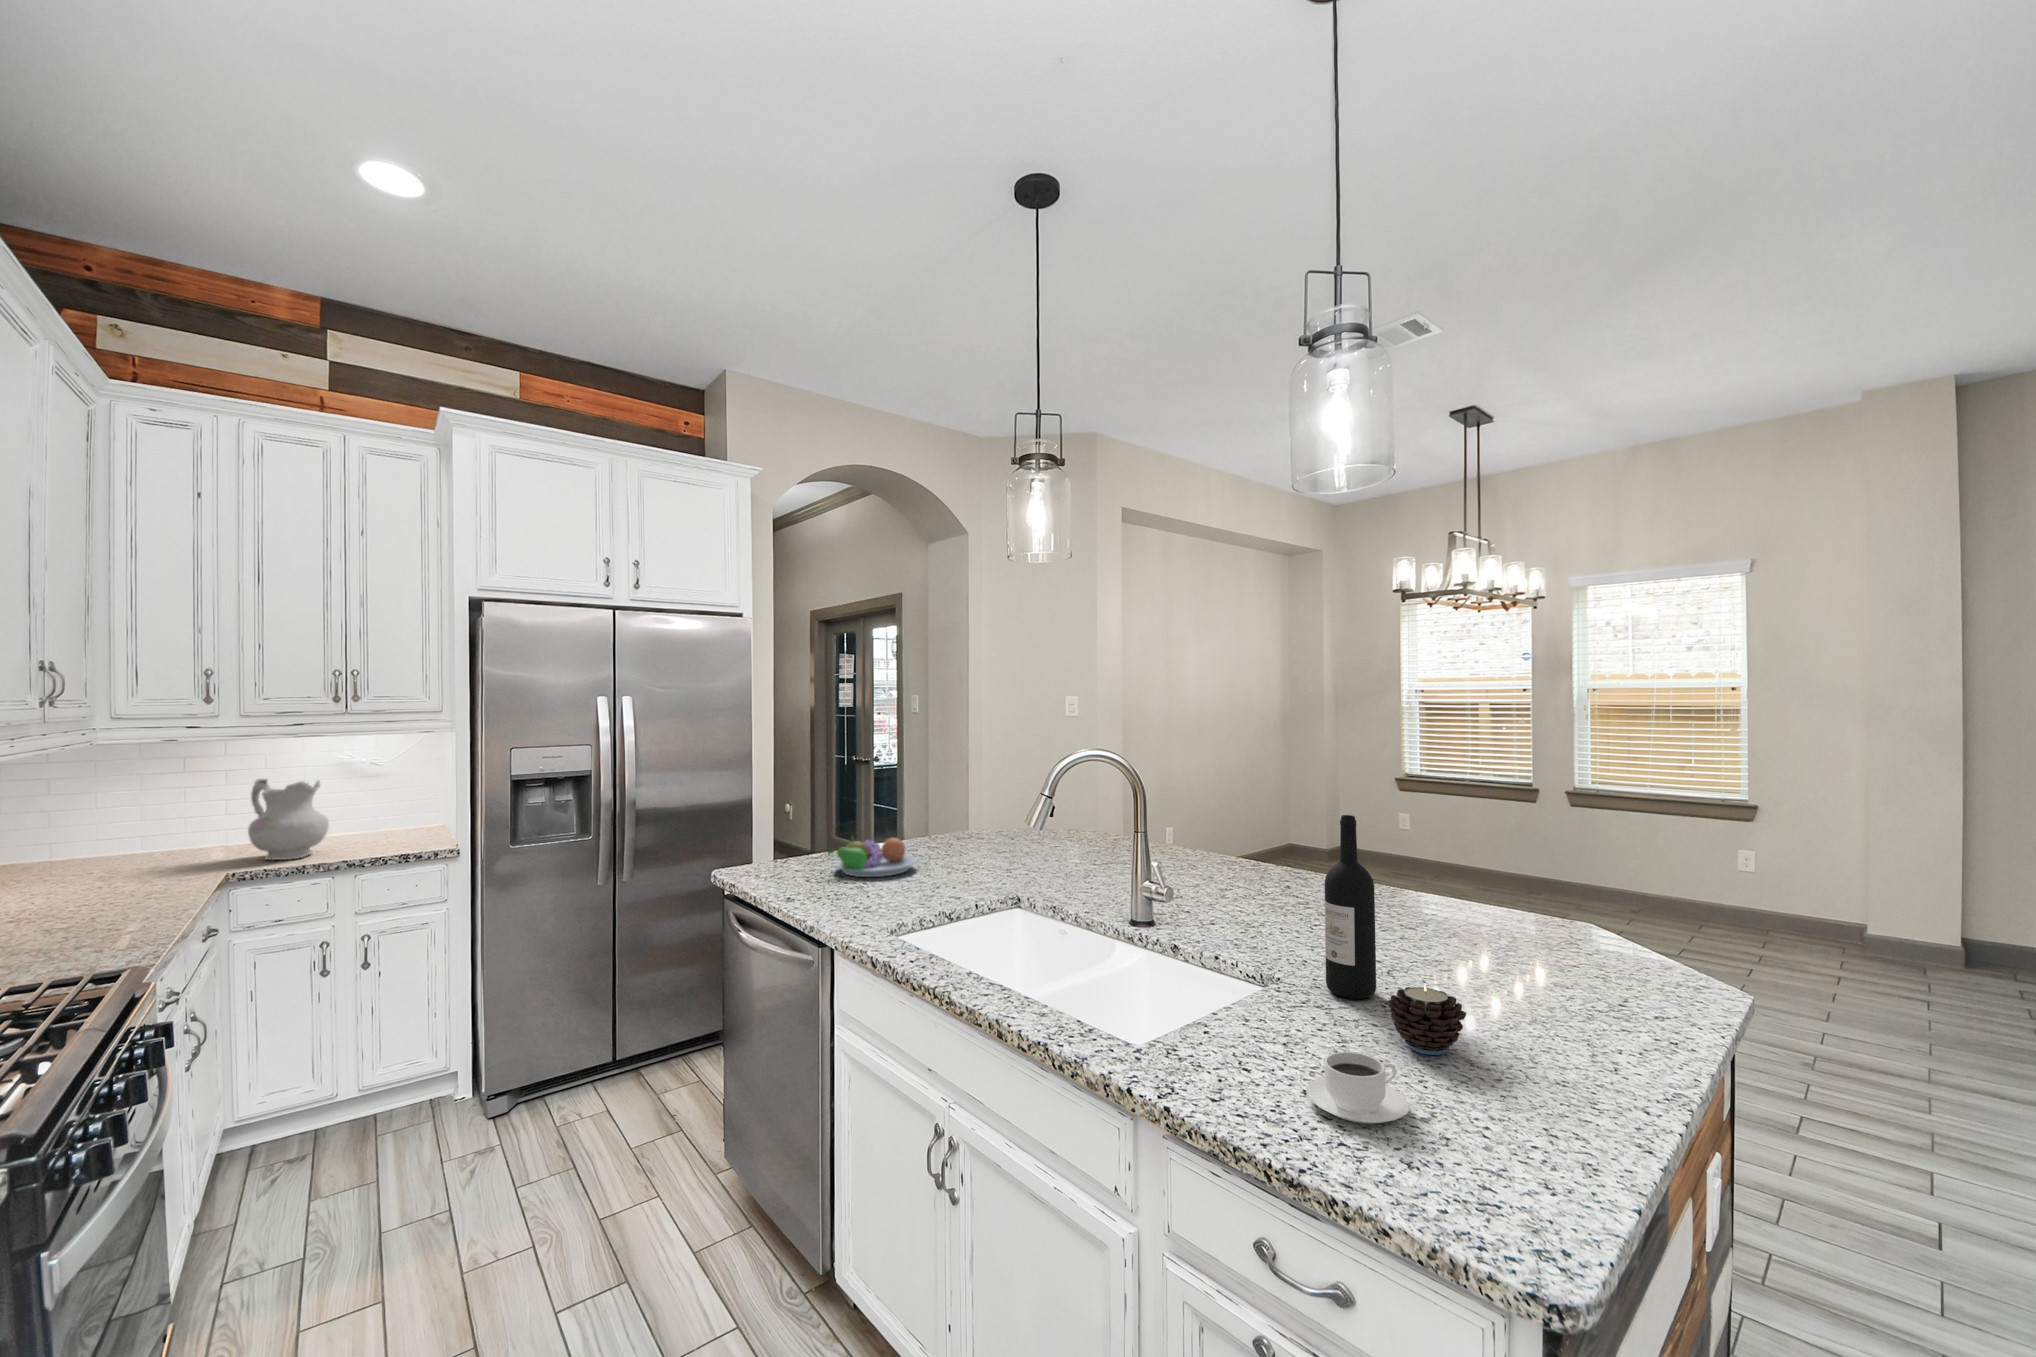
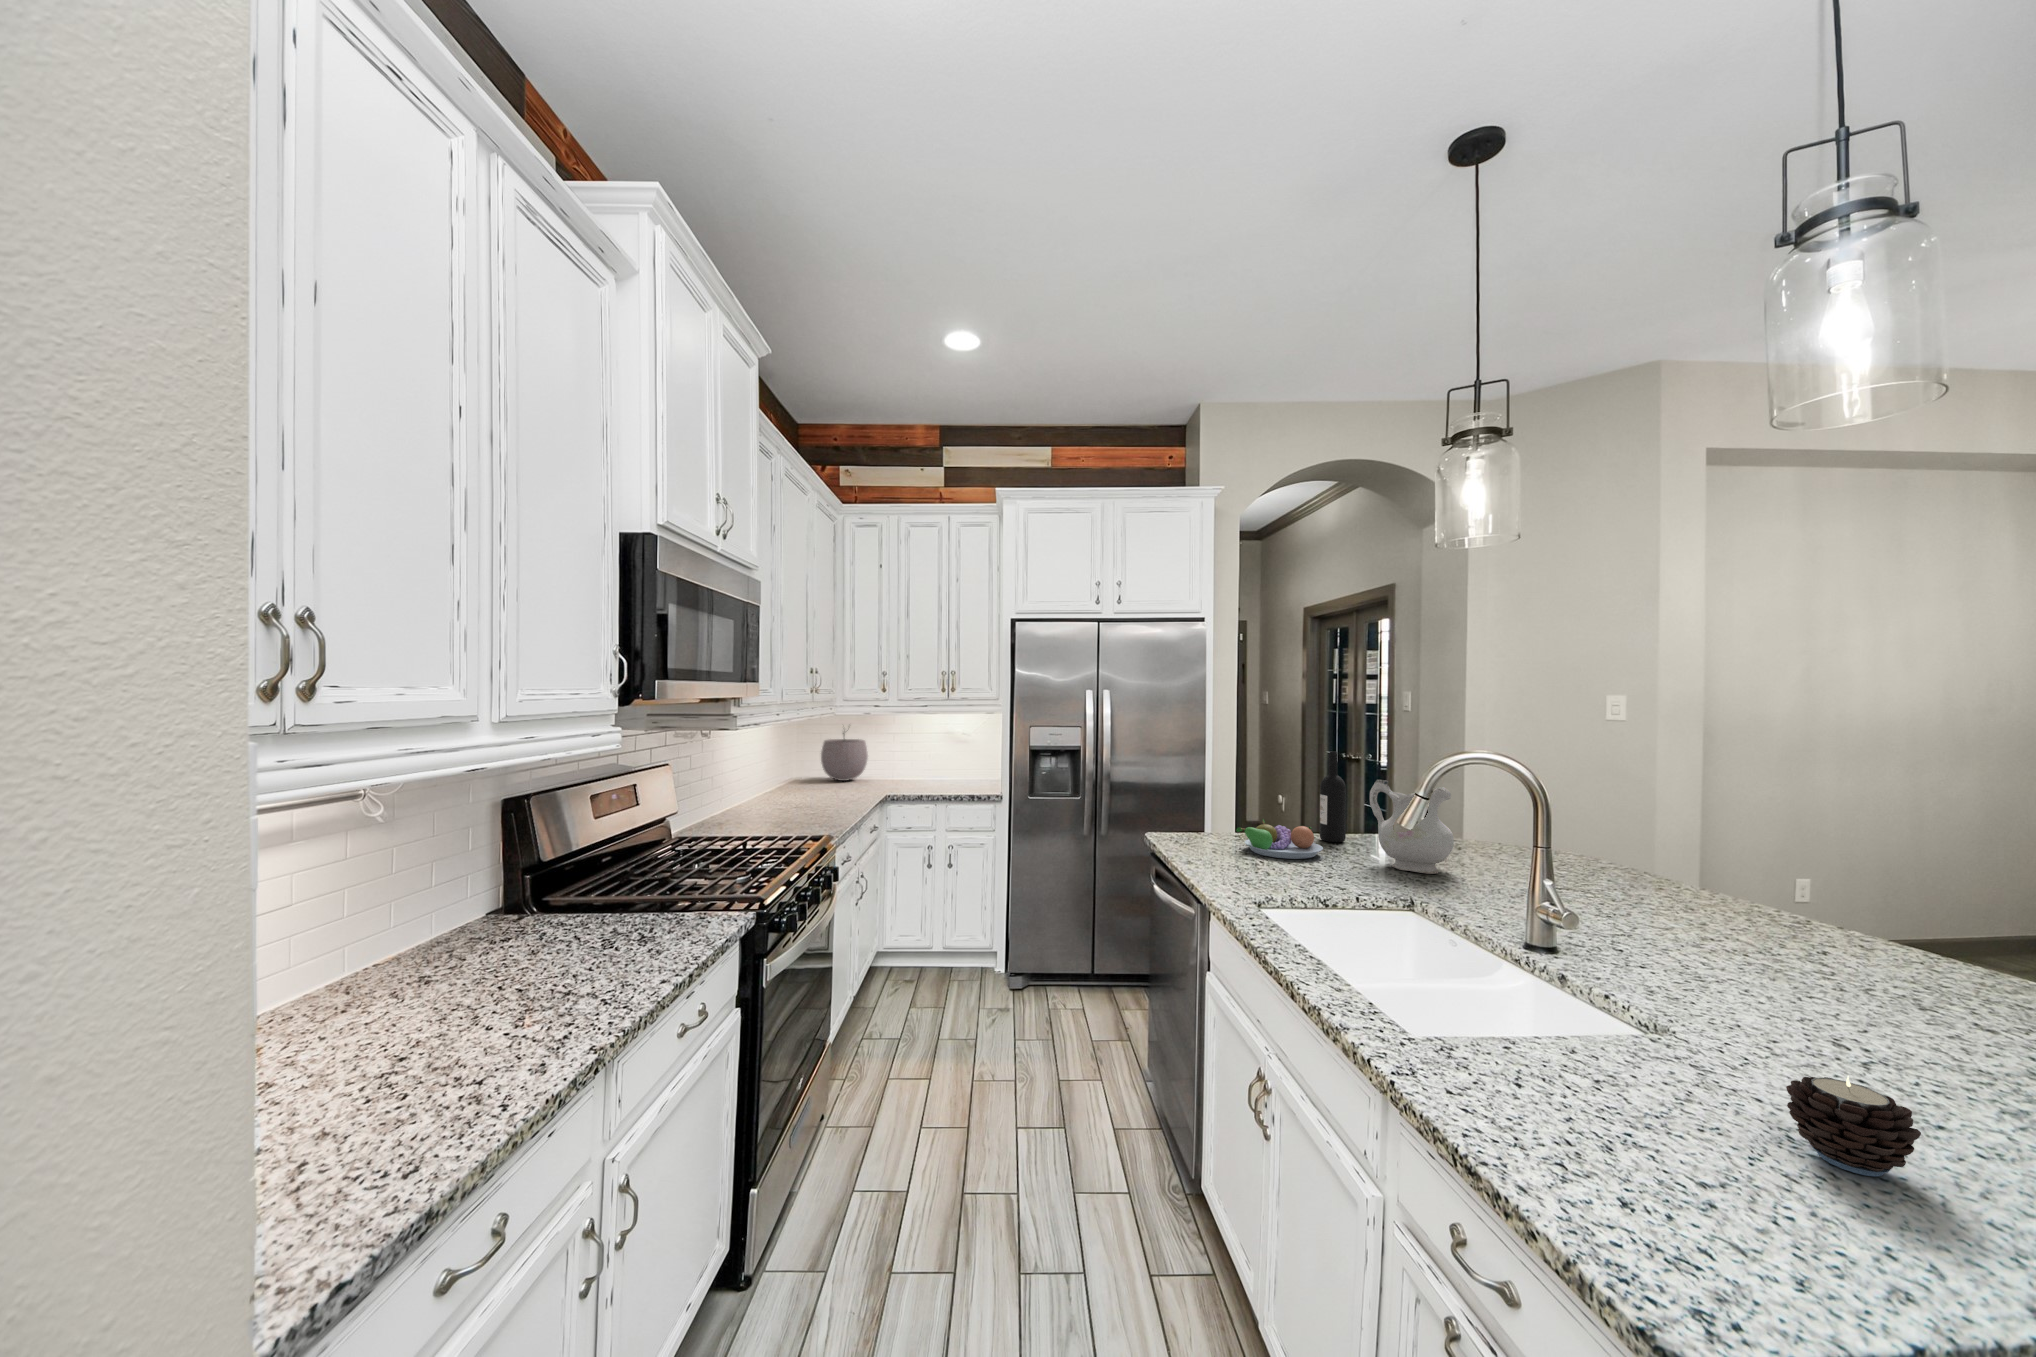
plant pot: none [68,764,182,863] -> present [821,733,868,781]
ceramic pitcher: present [248,779,329,860] -> present [1370,779,1454,874]
wine bottle: present [1324,815,1376,999] -> present [1320,751,1346,842]
coffee cup: present [1306,1052,1410,1124] -> none [1586,1106,1736,1202]

